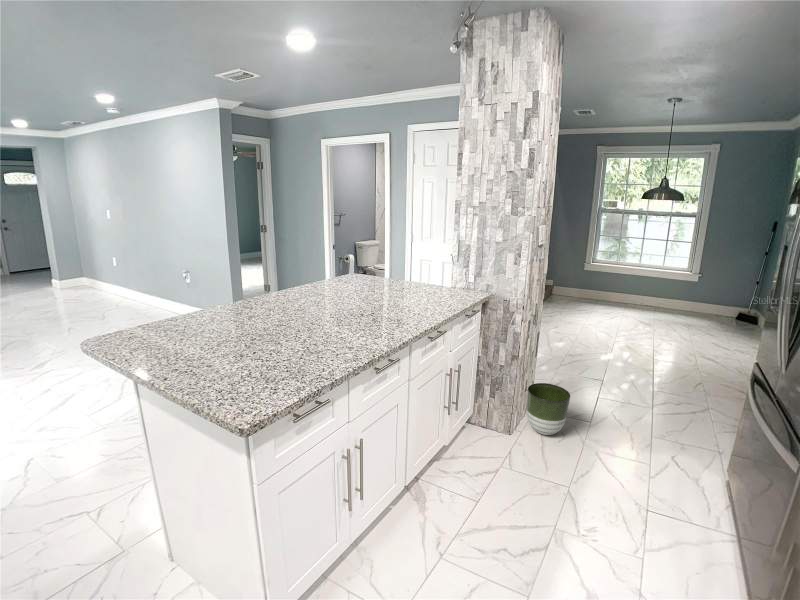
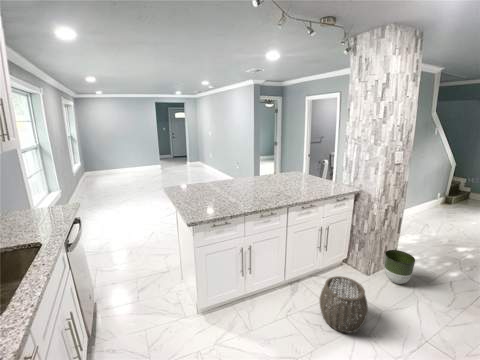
woven basket: none [488,451,574,556] -> present [320,276,368,333]

